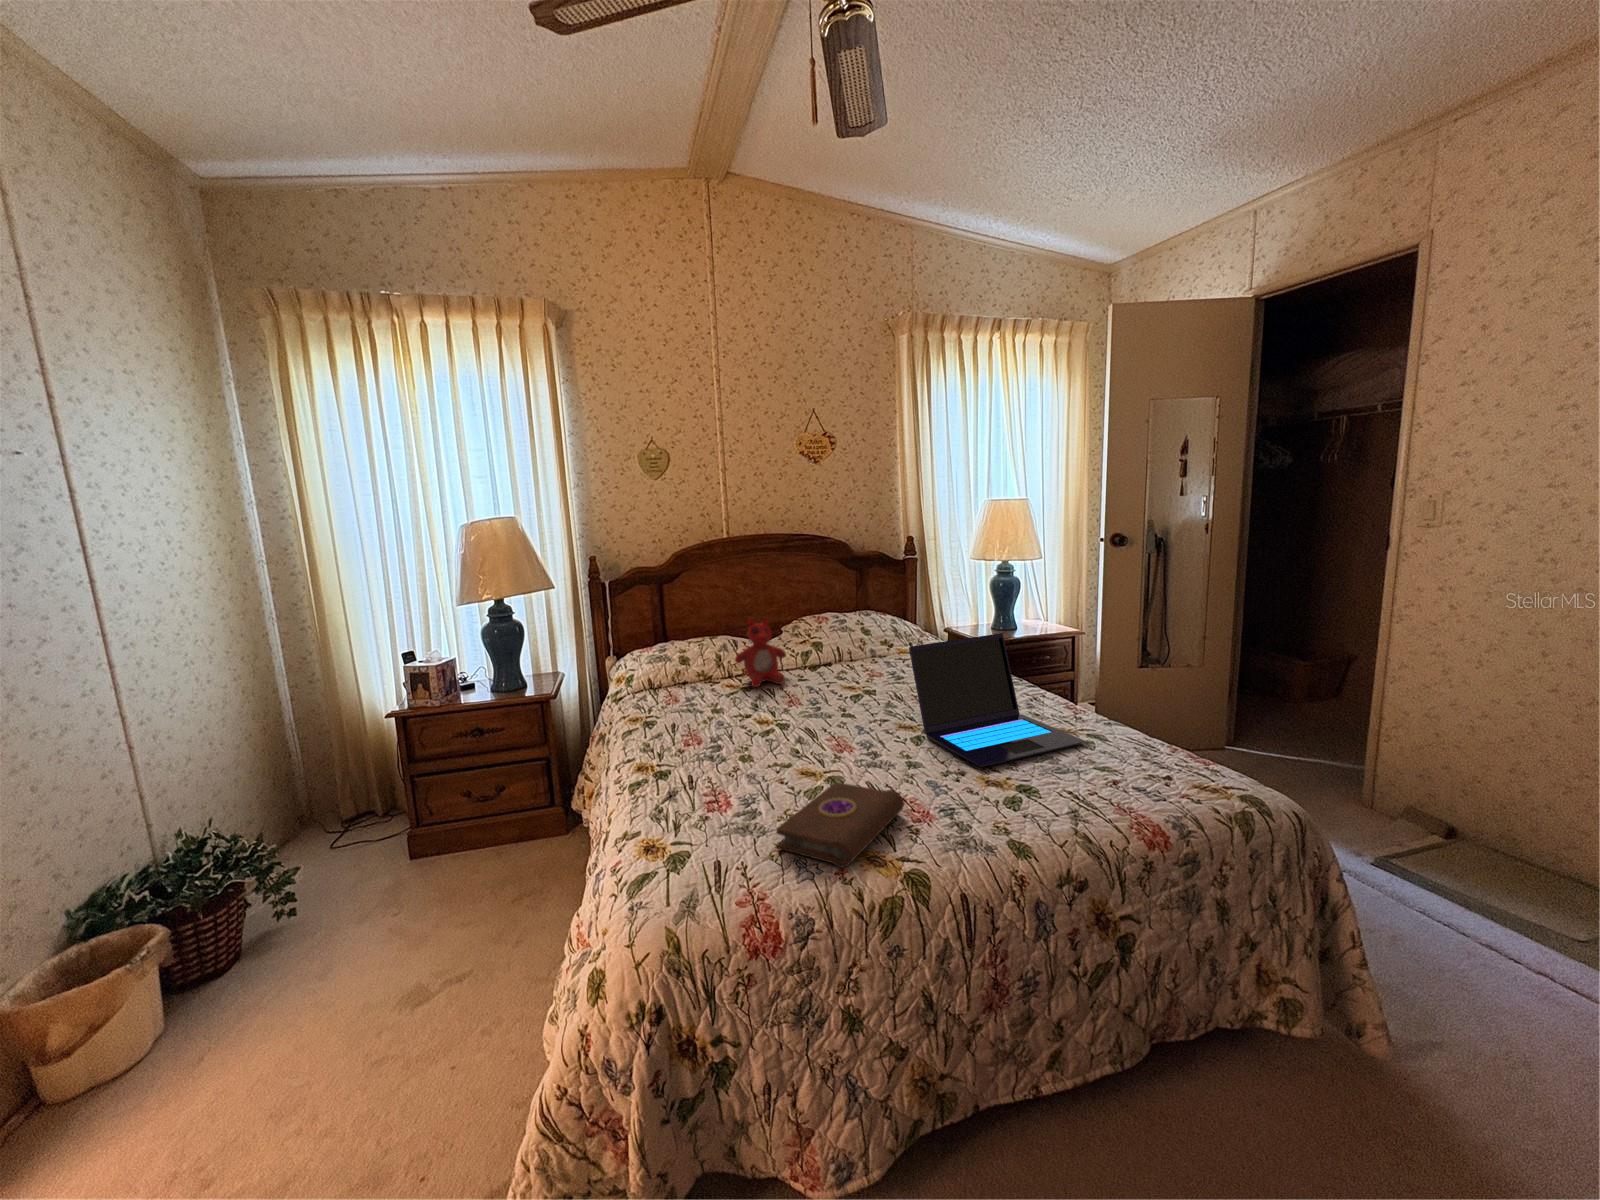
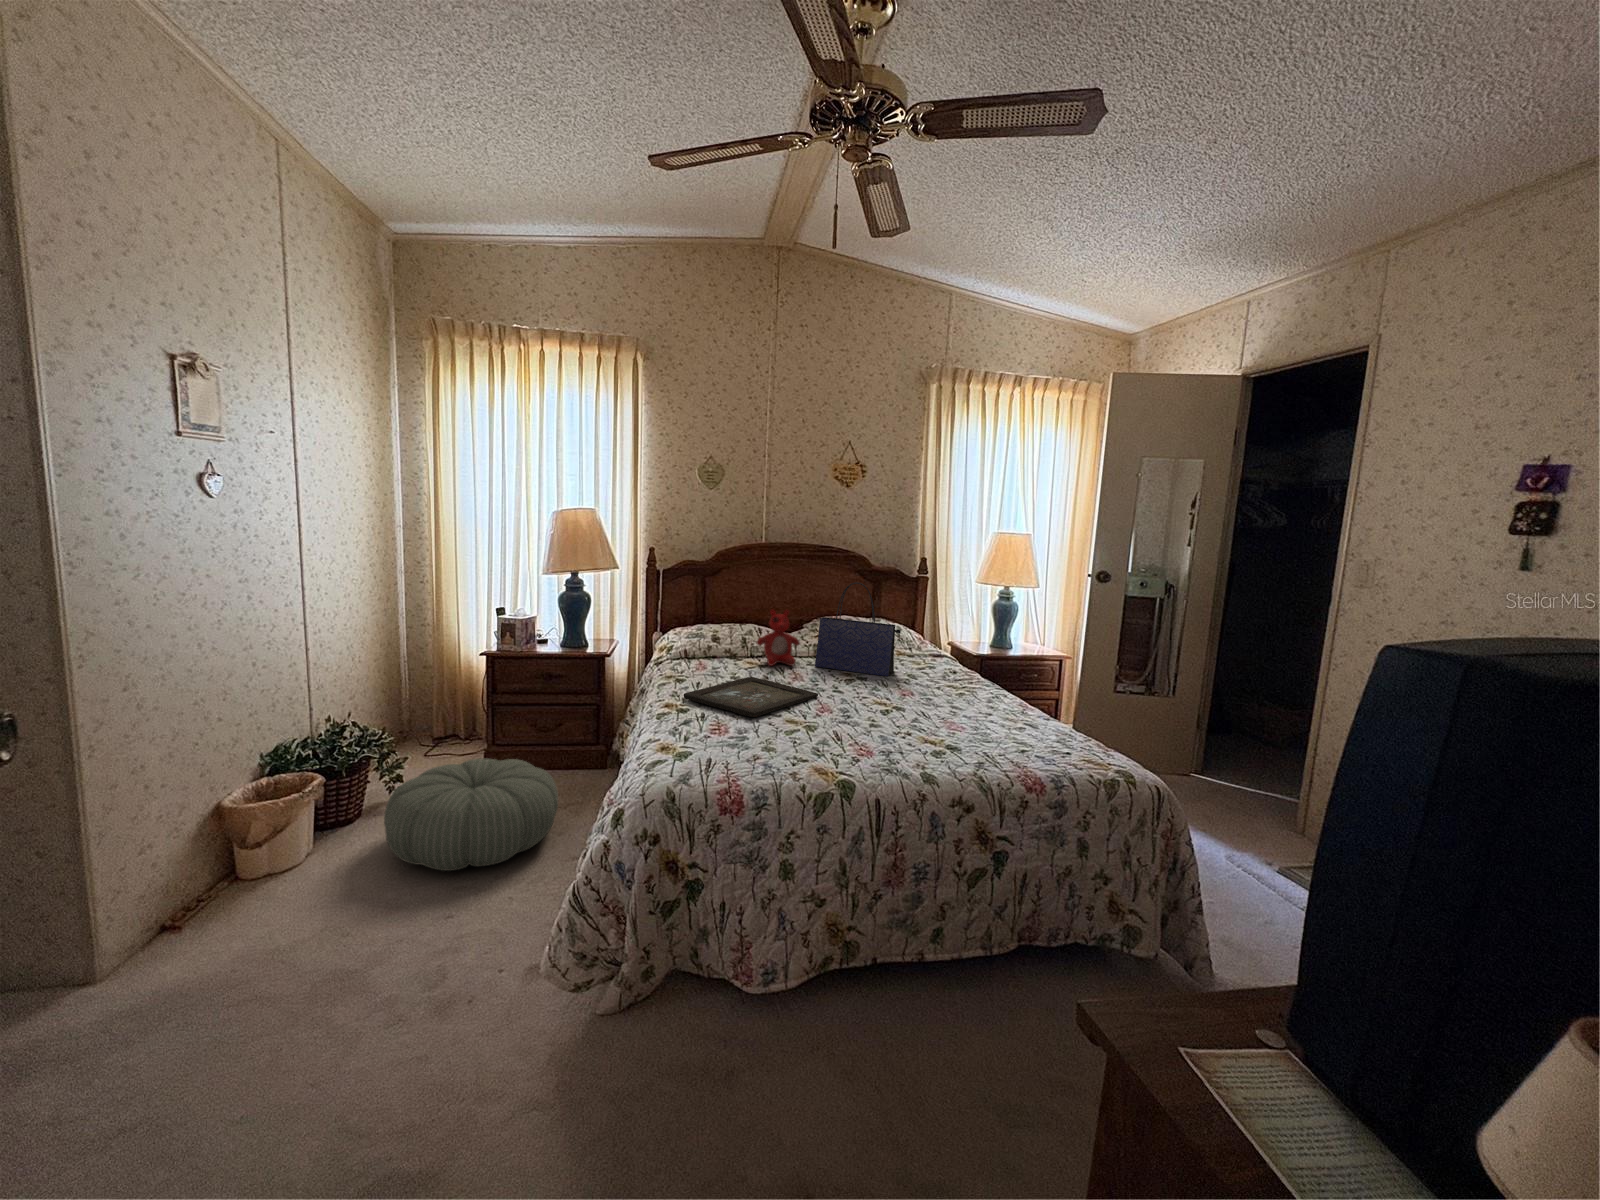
tote bag: none [808,576,908,685] -> present [815,582,901,676]
laptop: present [909,633,1086,767] -> none [887,638,1014,732]
tray: none [659,708,828,775] -> present [684,676,818,717]
book: present [776,782,904,867] -> none [754,724,852,770]
pouf: none [263,851,508,1038] -> present [384,758,558,871]

